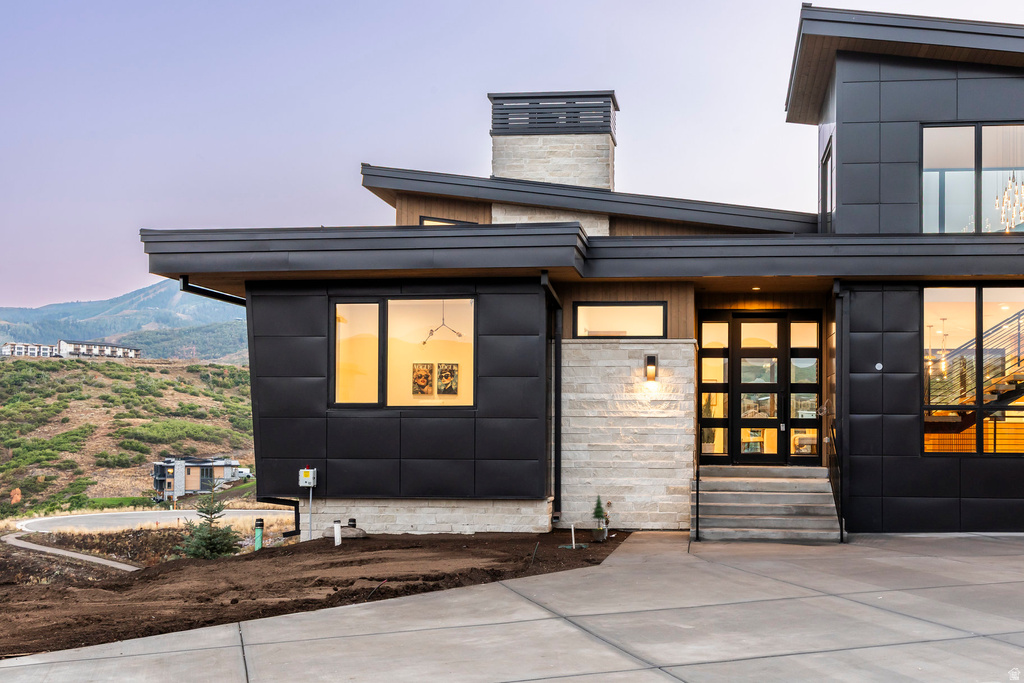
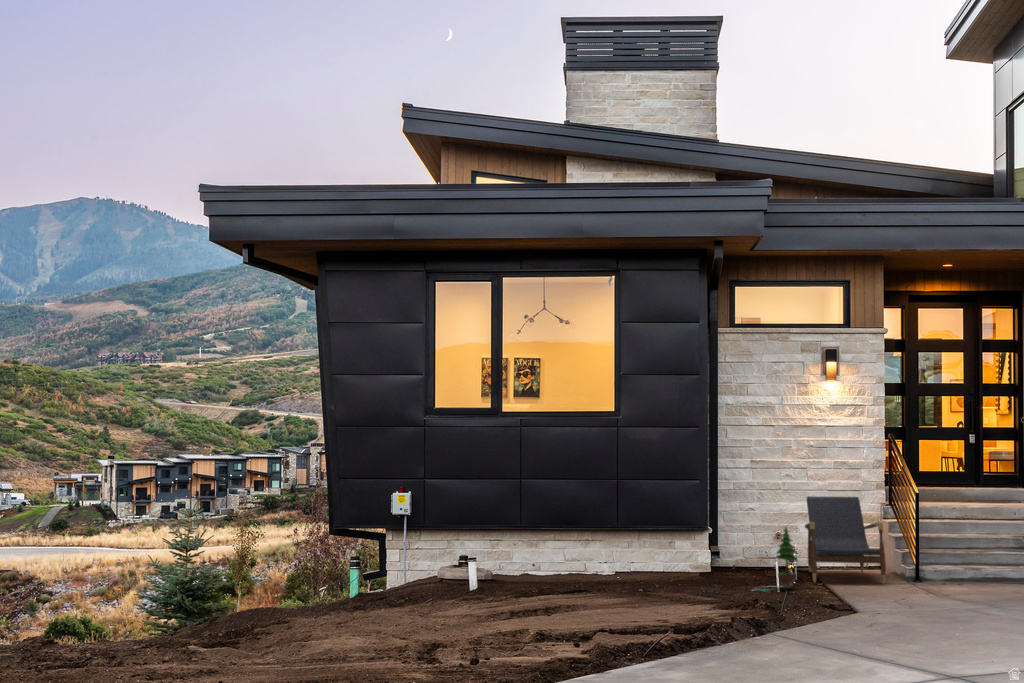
lounge chair: none [624,472,680,539] -> present [805,496,886,584]

